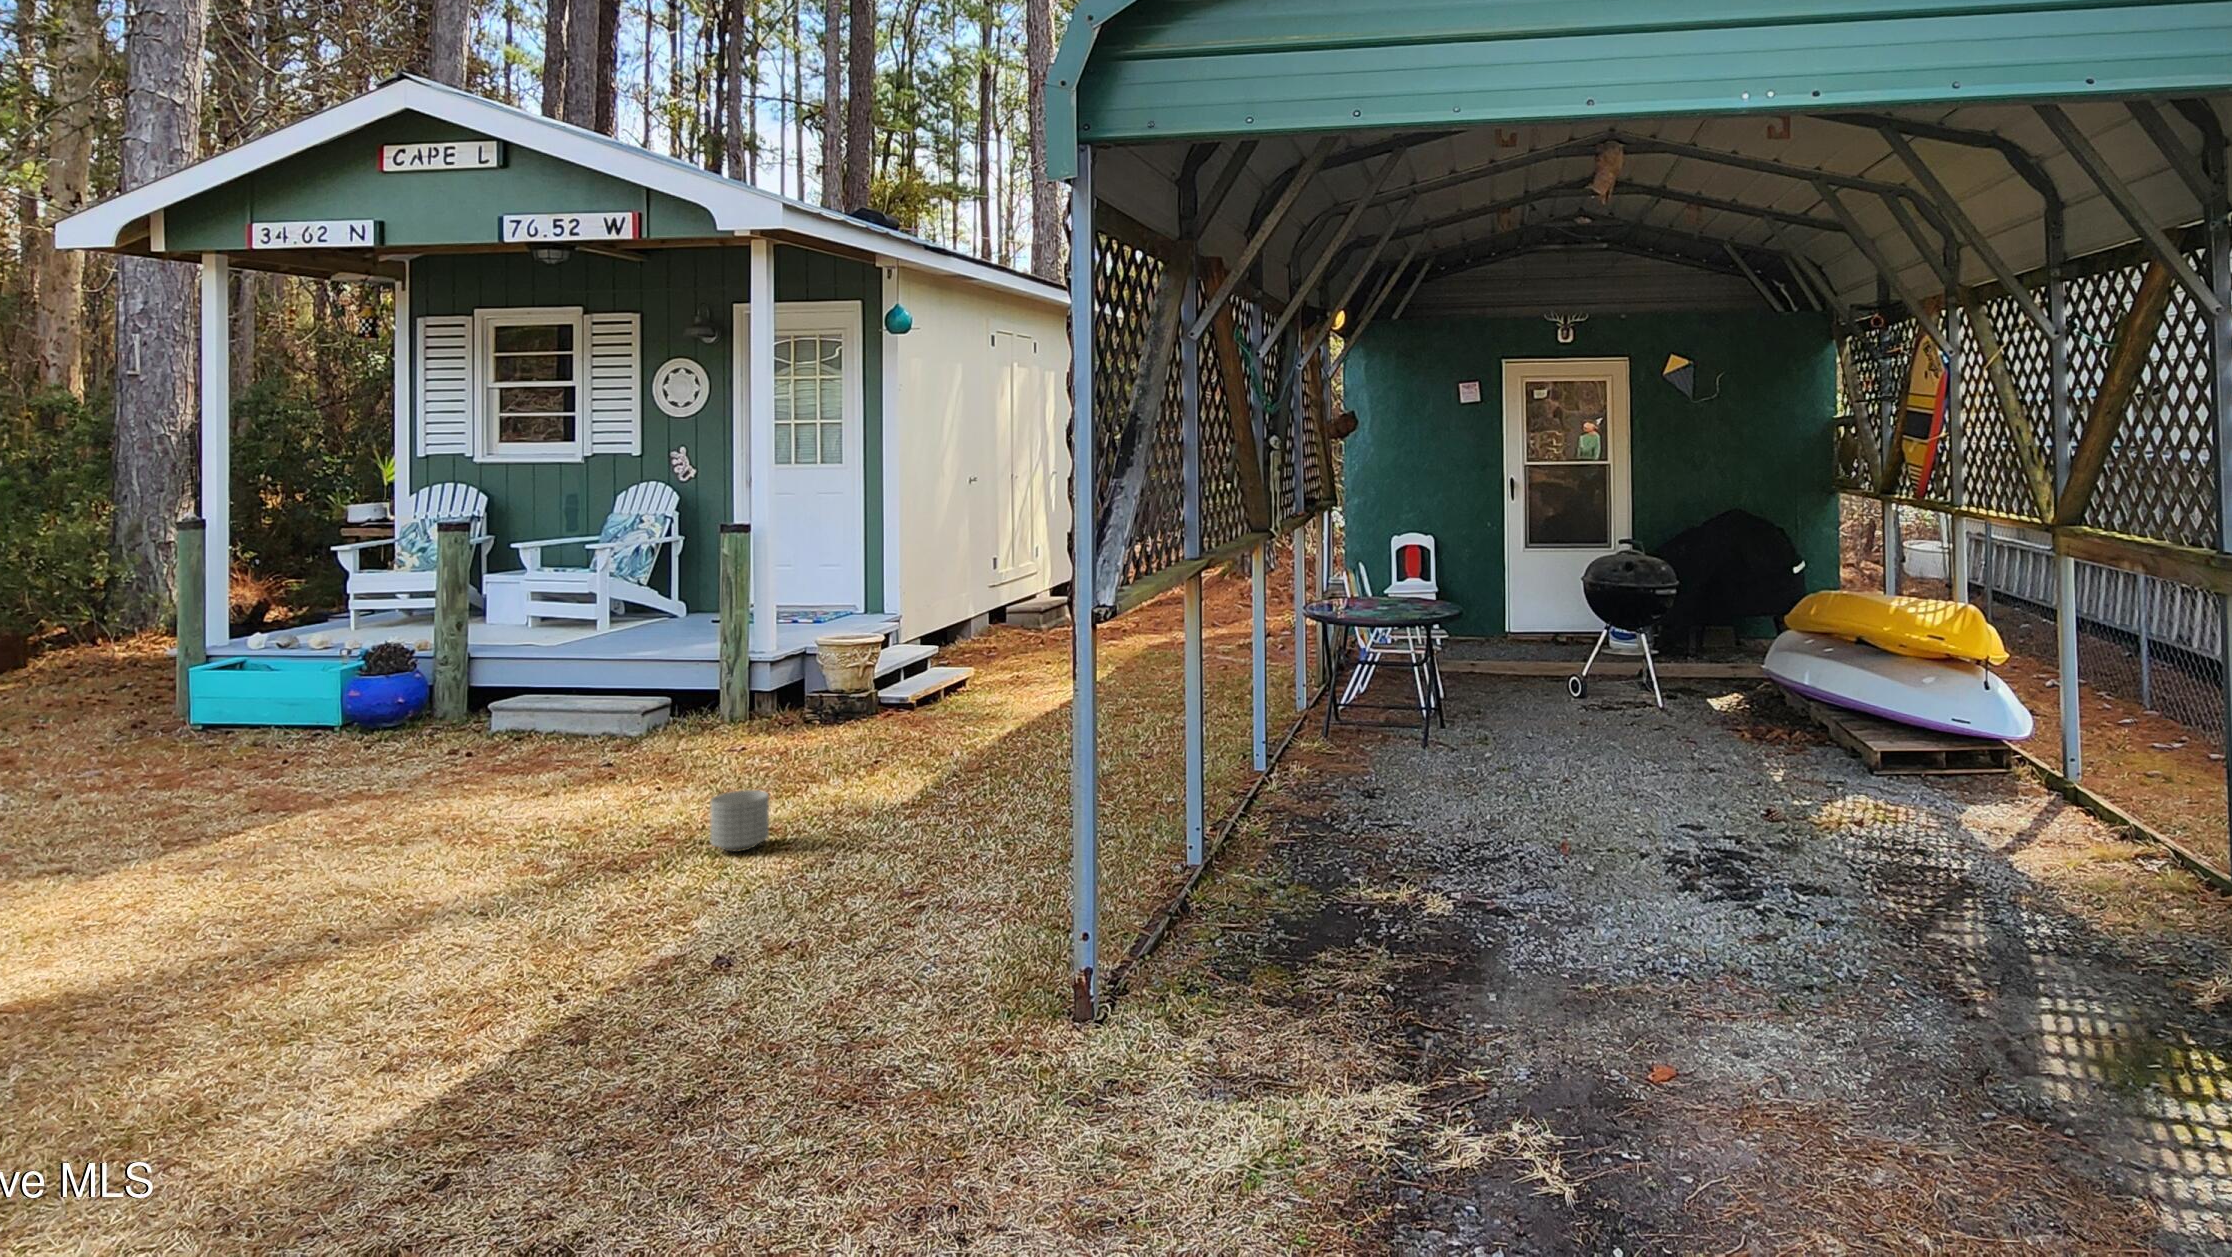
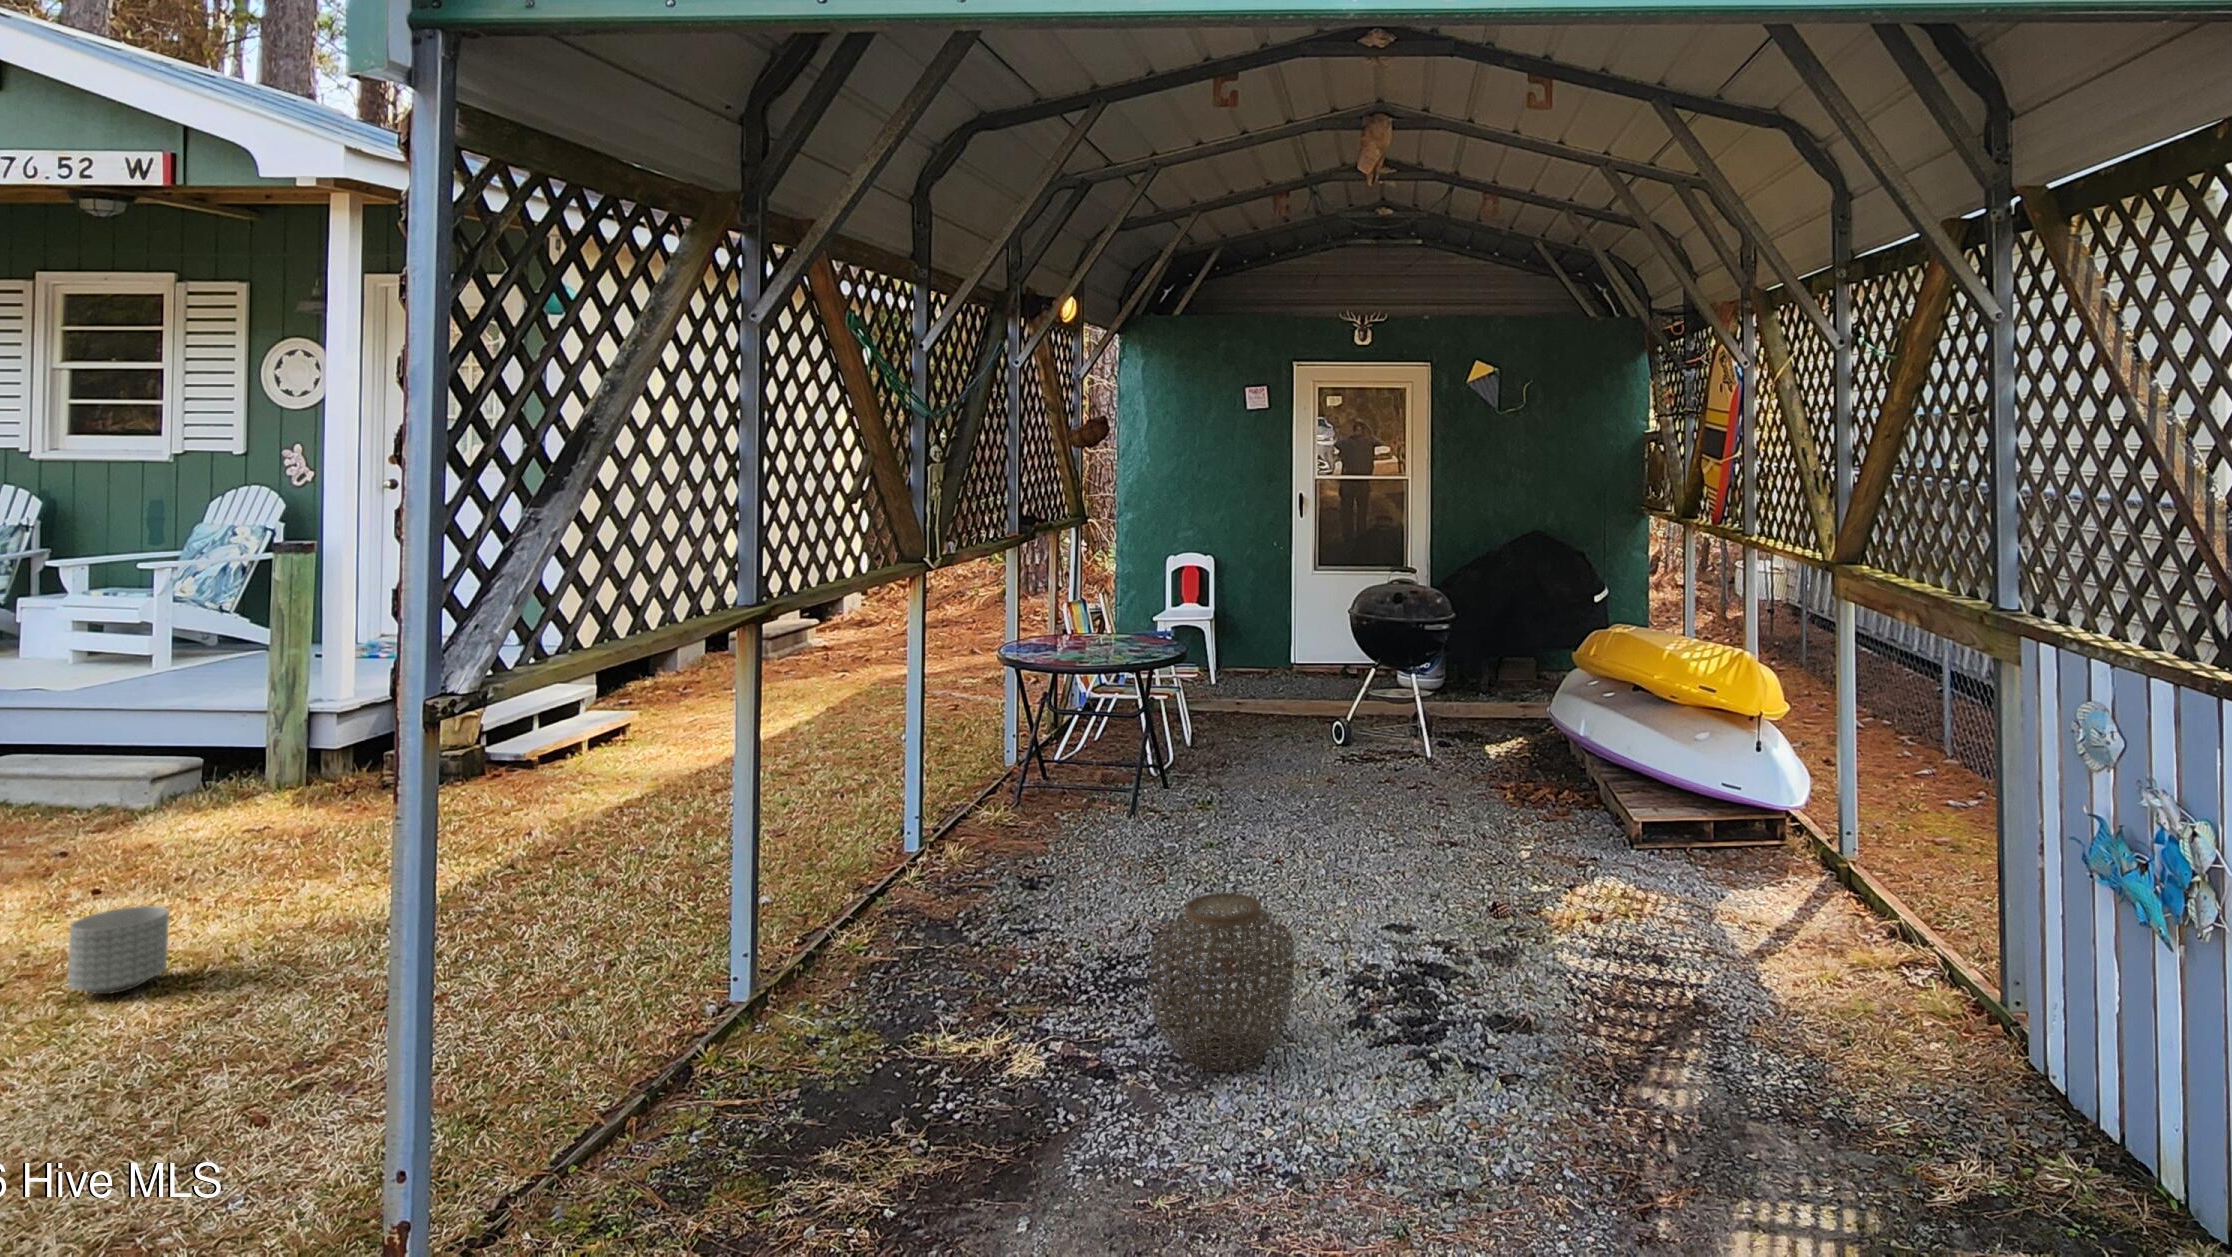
woven basket: none [1529,780,1642,912] -> present [1150,893,1294,1071]

